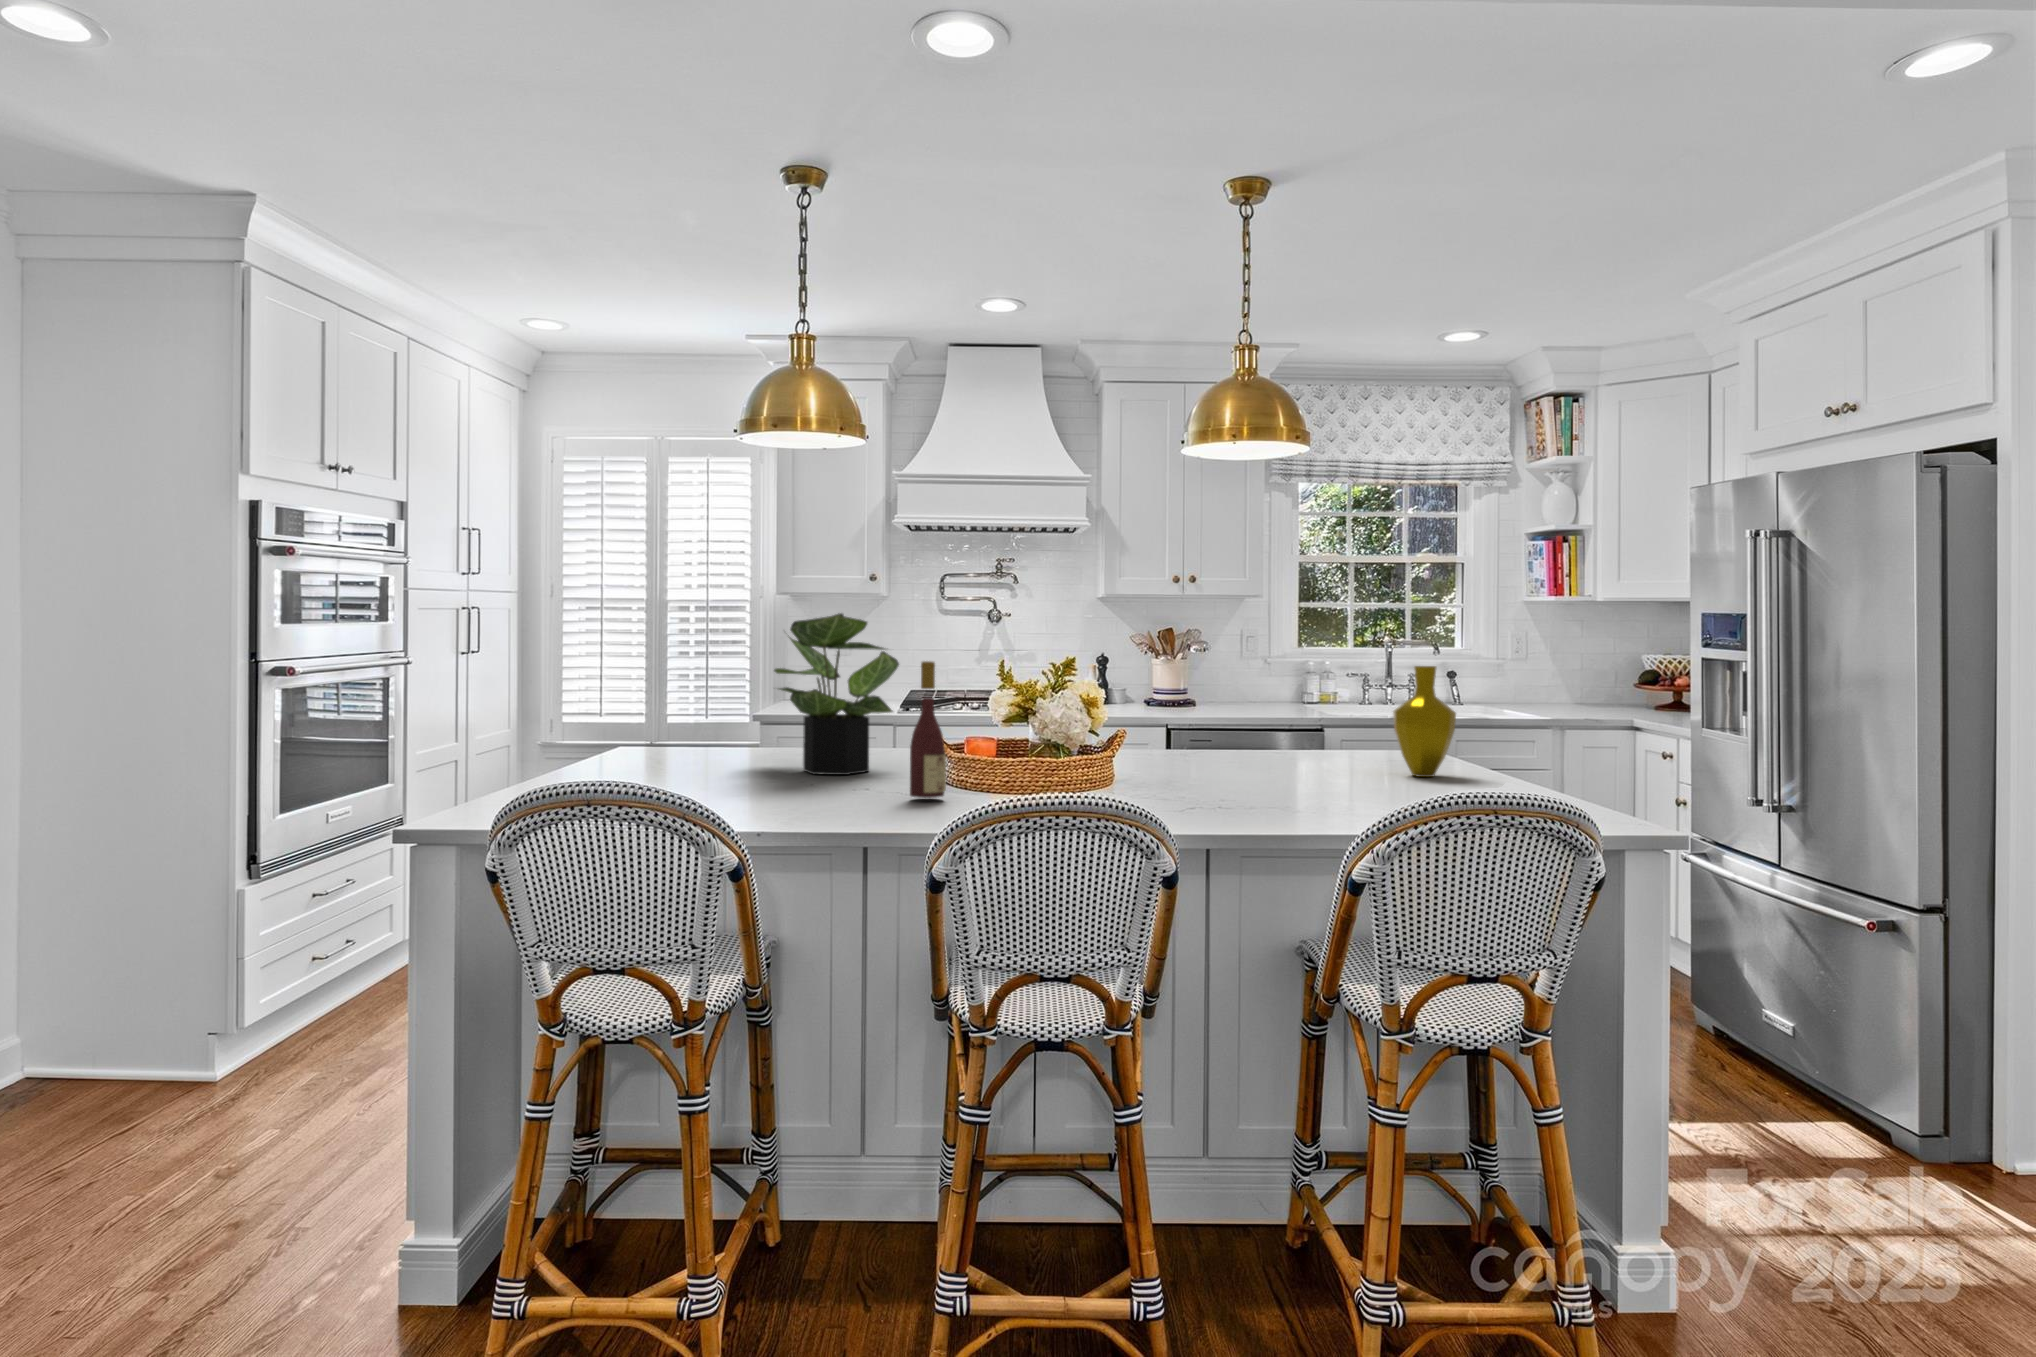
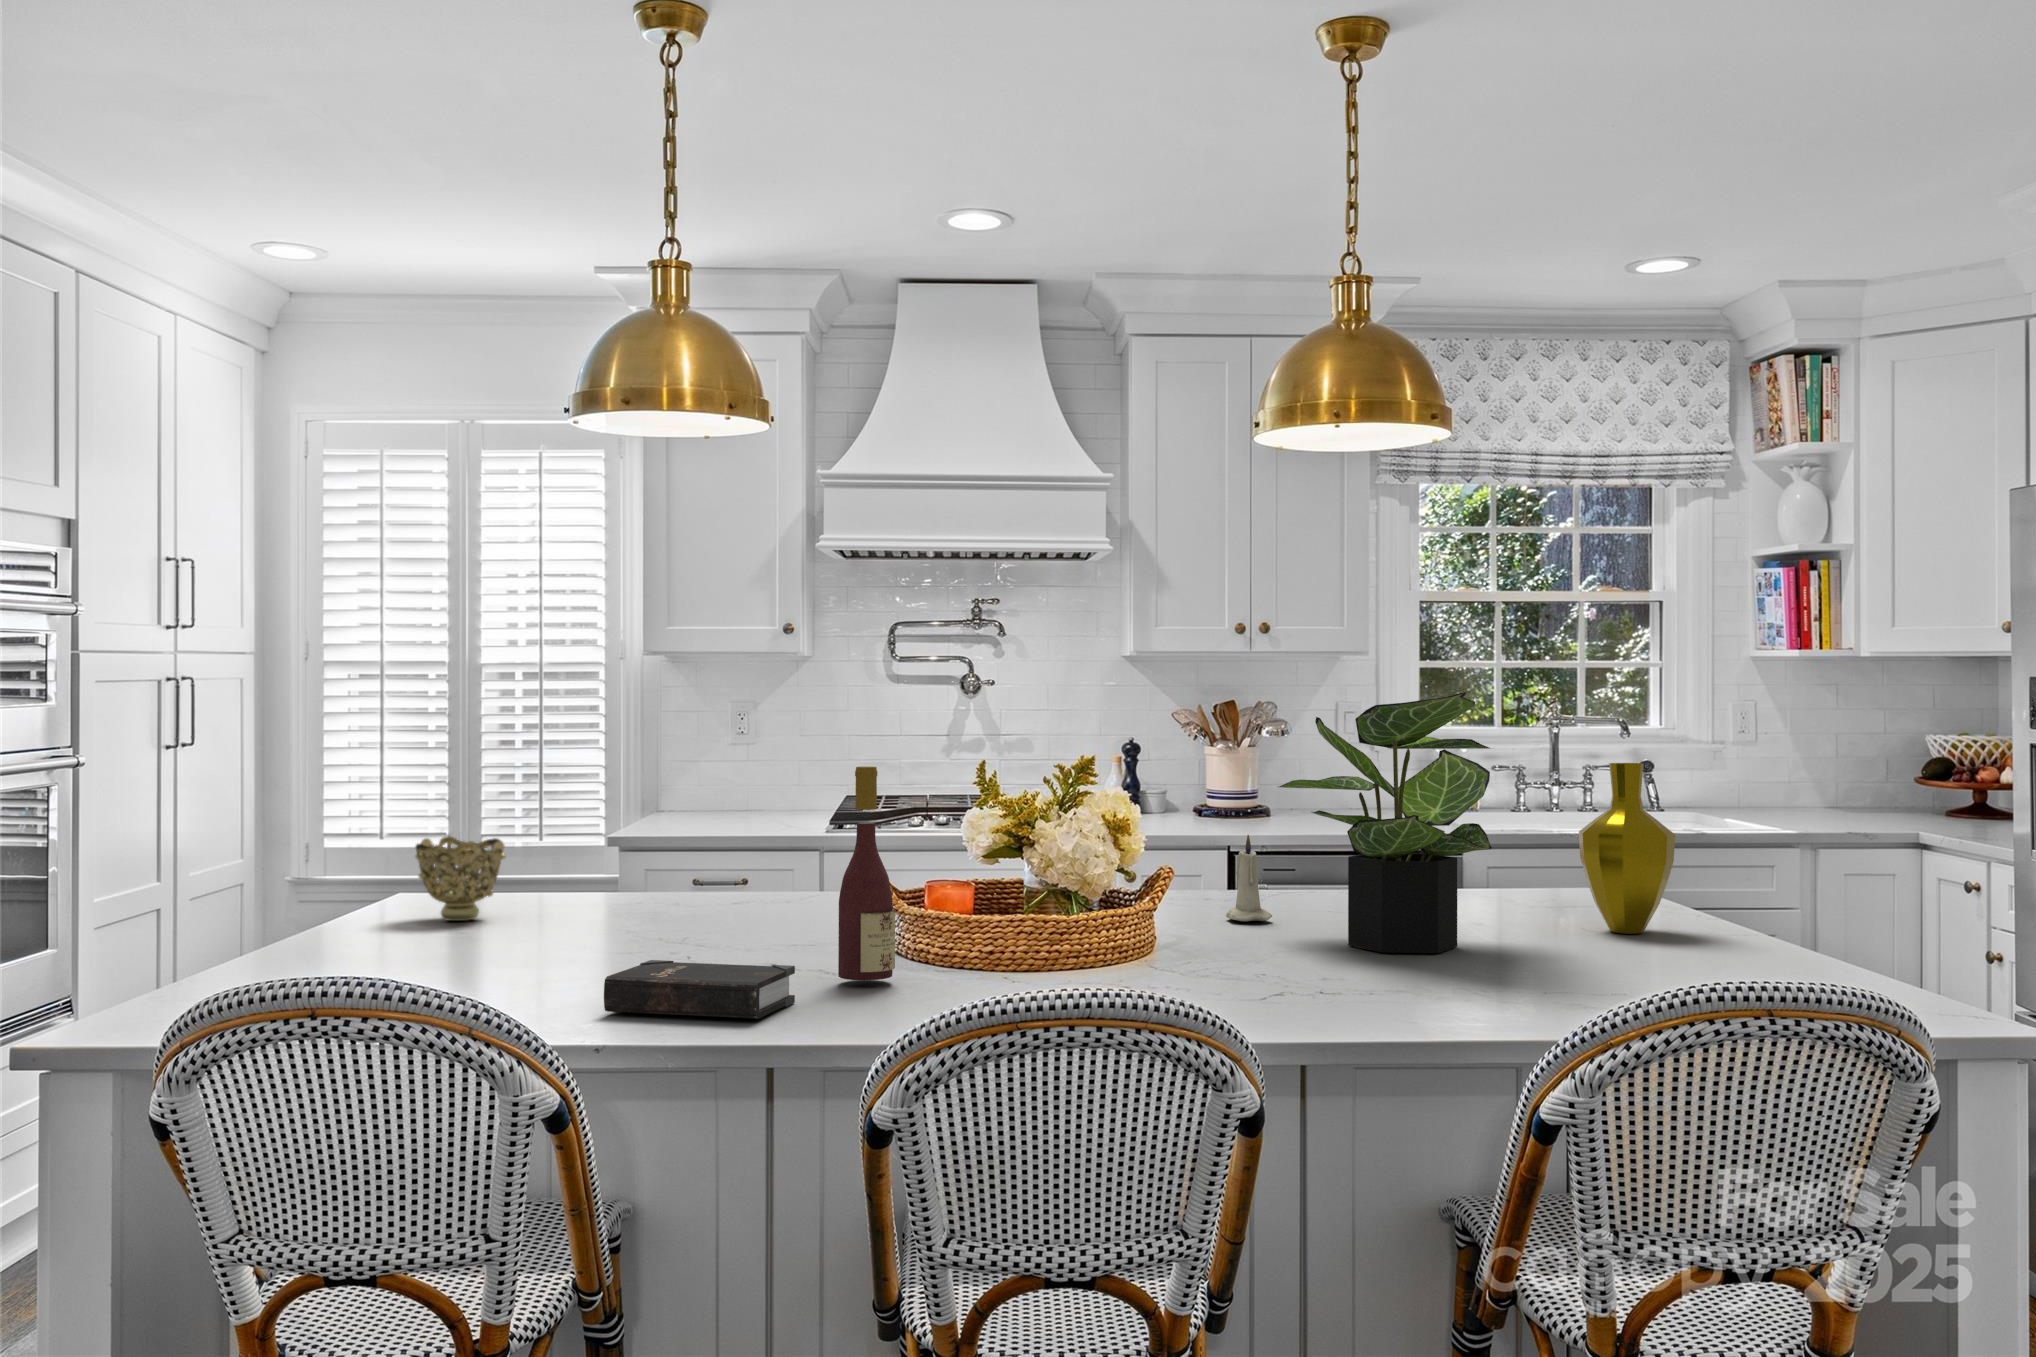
potted plant: present [774,613,899,775] -> present [1279,693,1492,953]
decorative bowl: none [634,709,693,763] -> present [415,836,506,921]
candle: none [1161,711,1191,768] -> present [1226,835,1272,921]
hardback book: none [762,783,882,819] -> present [604,960,795,1019]

